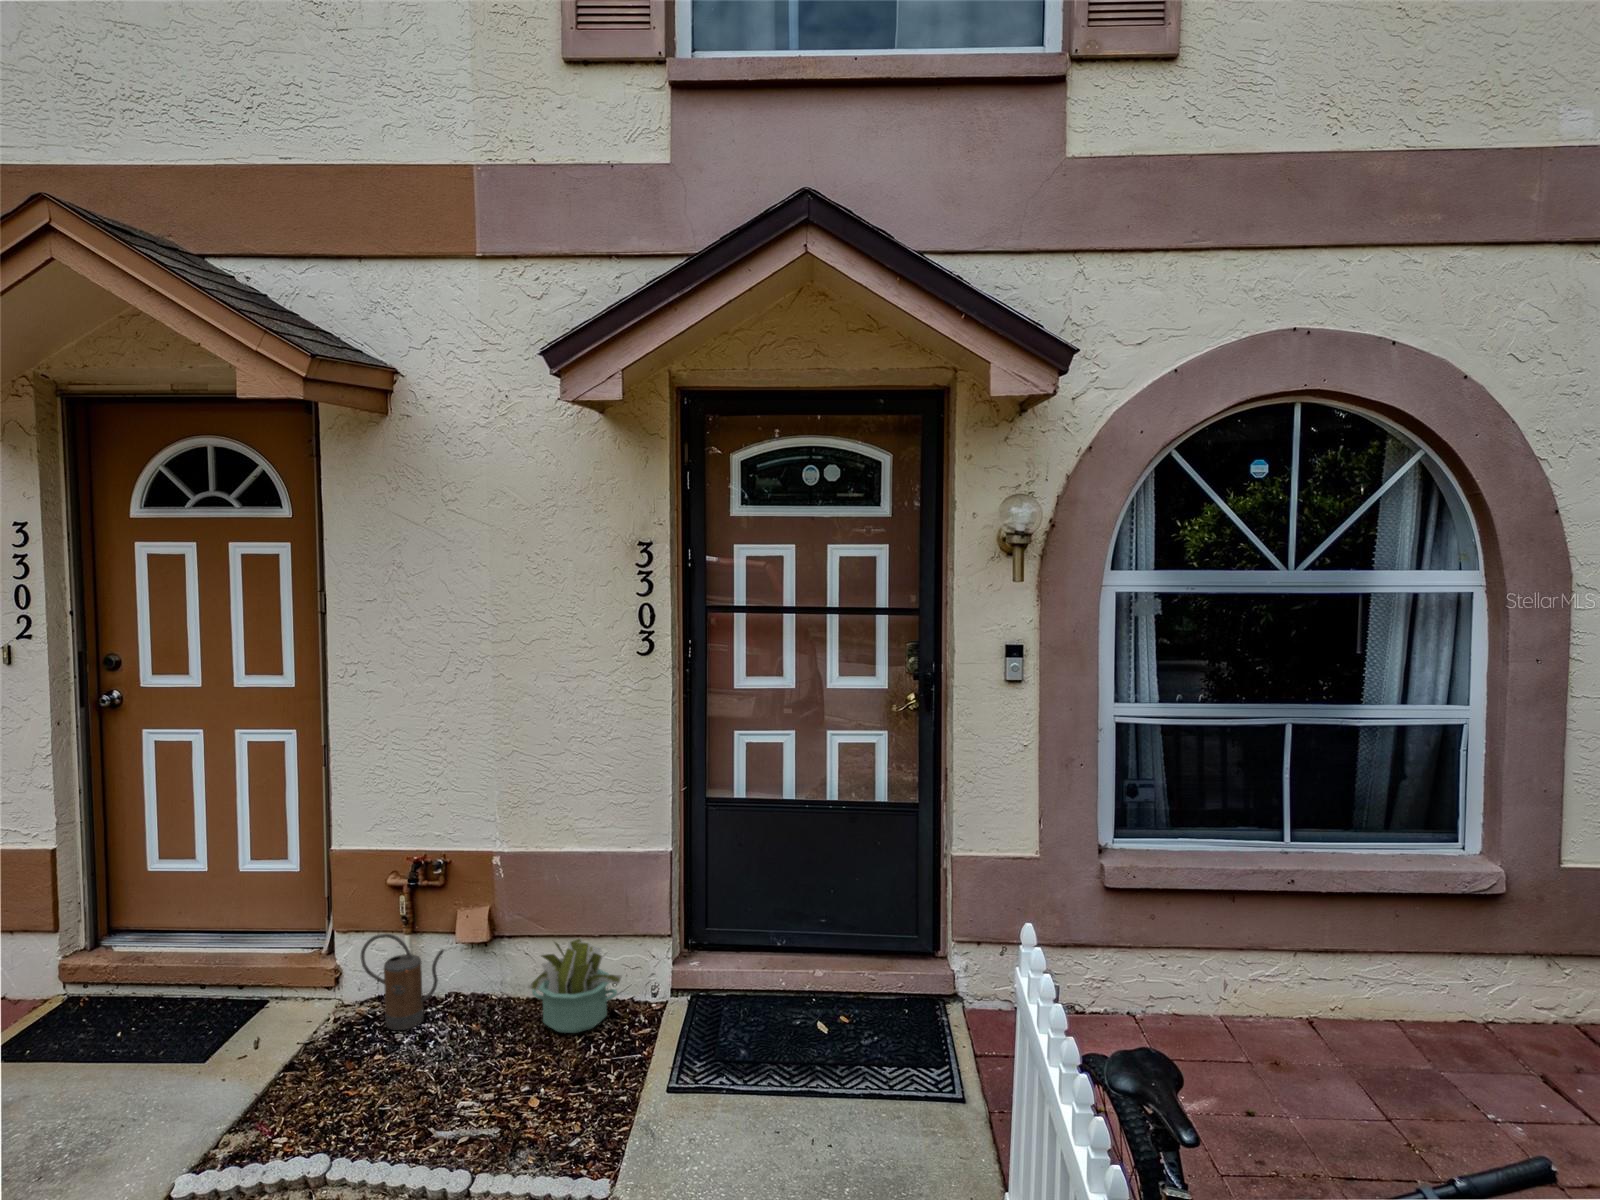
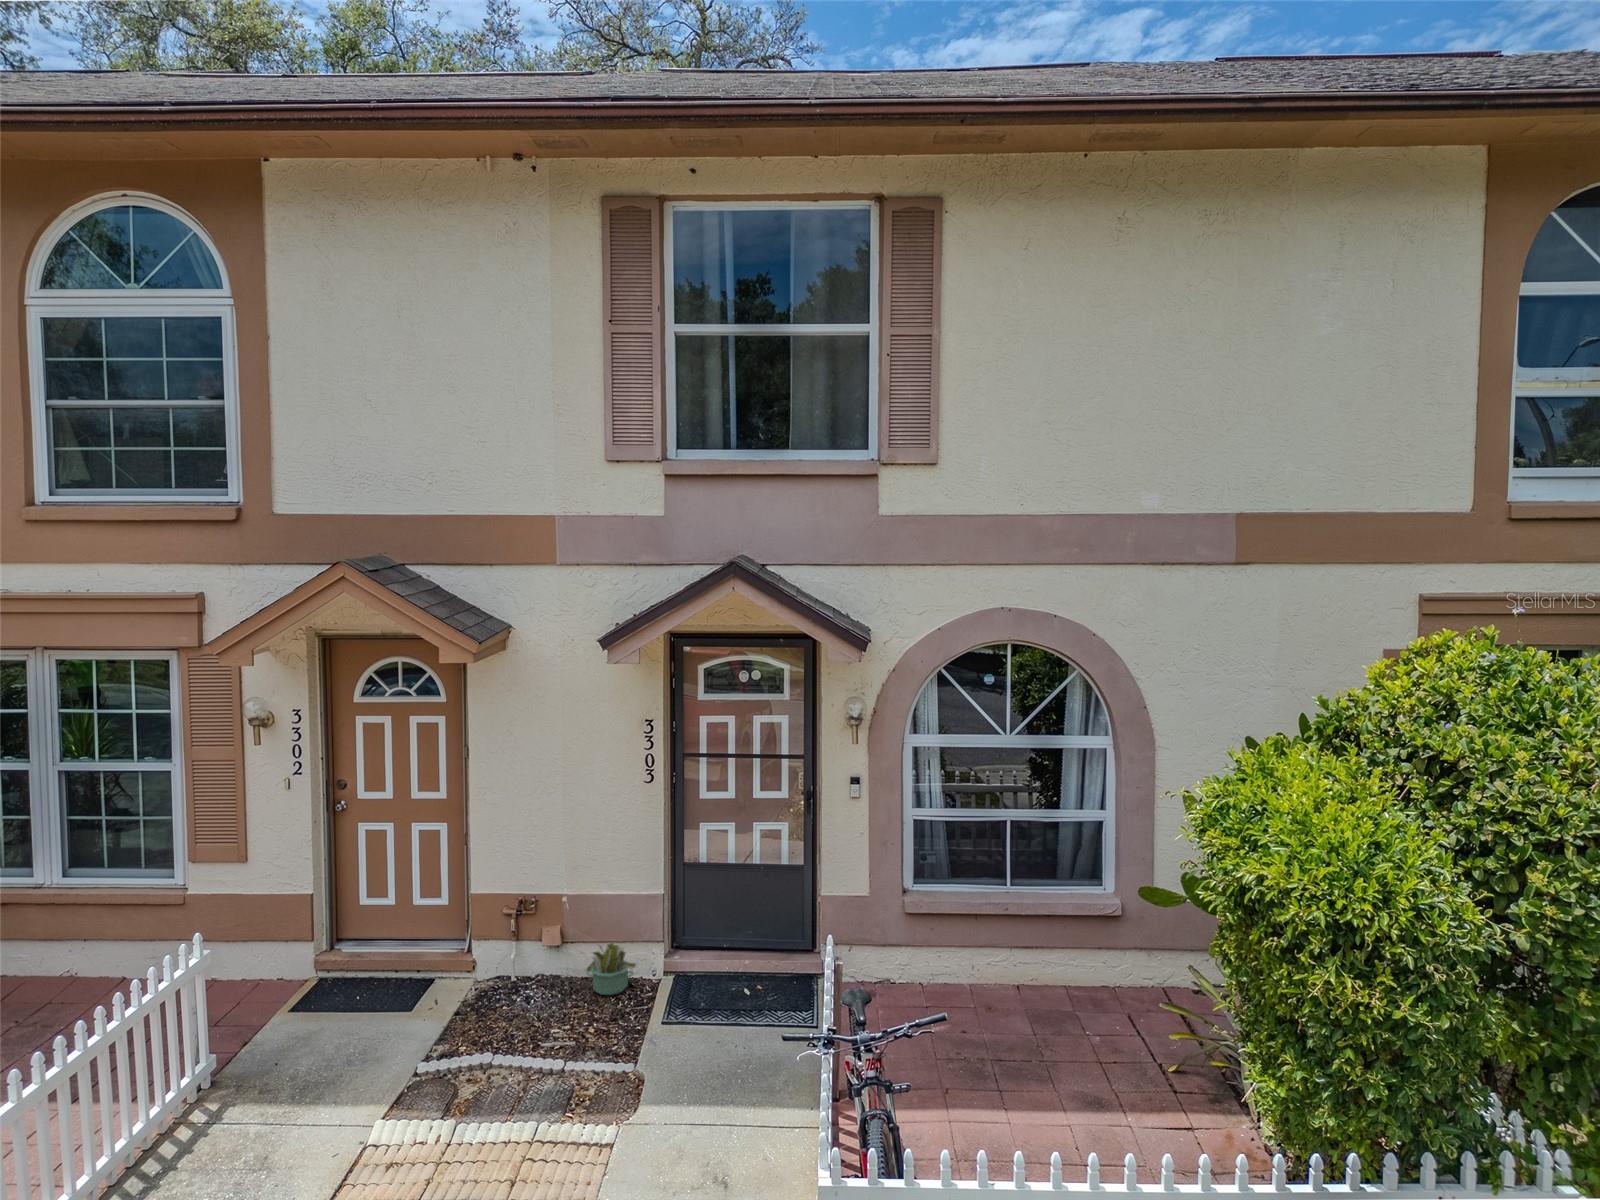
watering can: present [361,934,444,1030] -> none [491,941,538,995]

